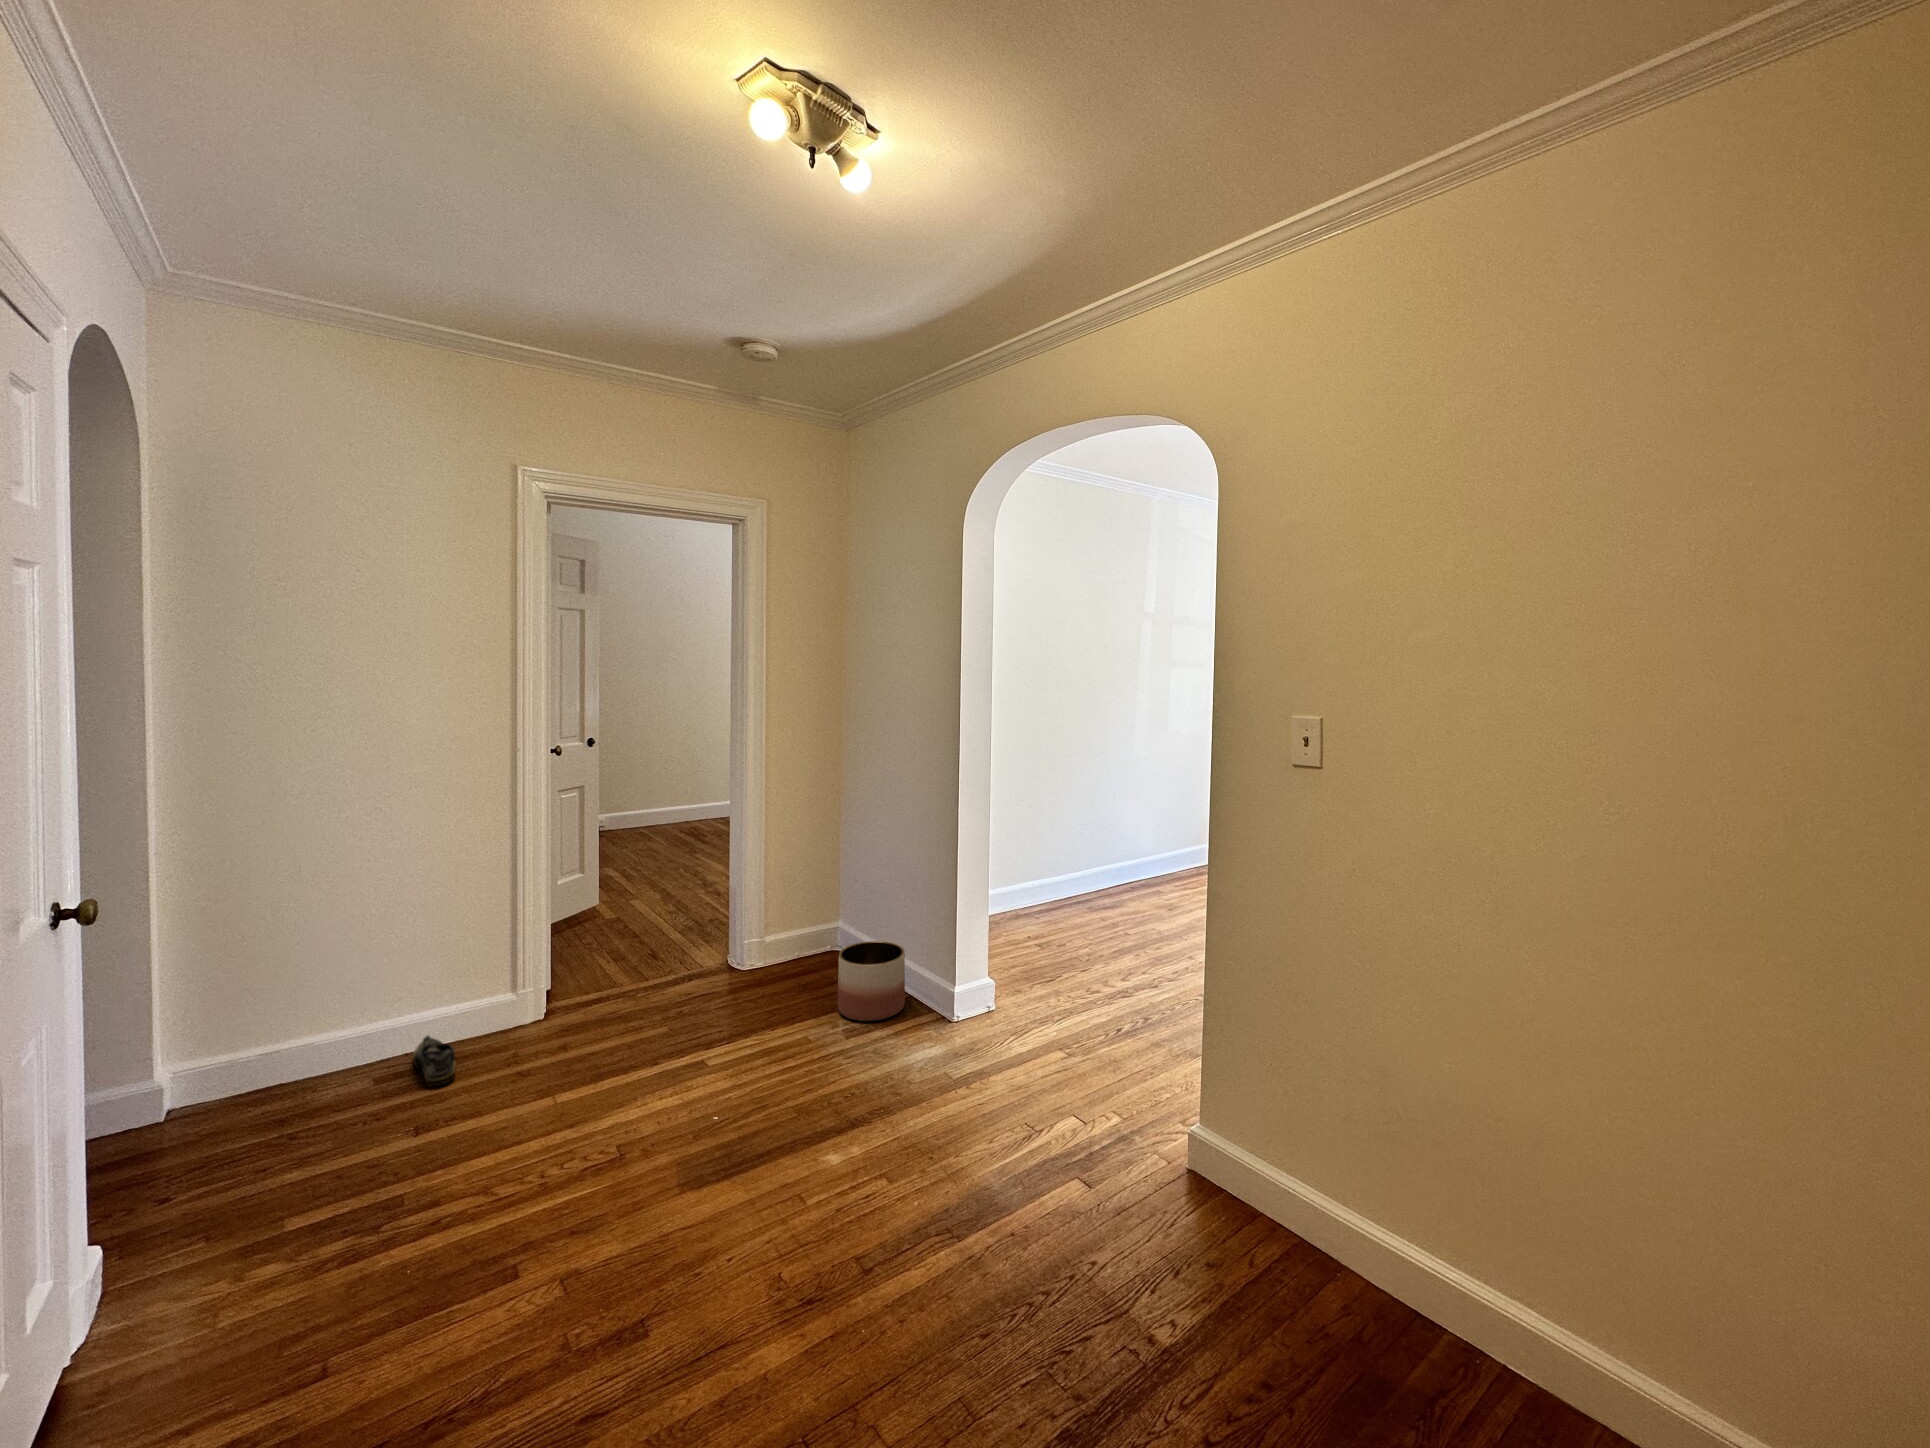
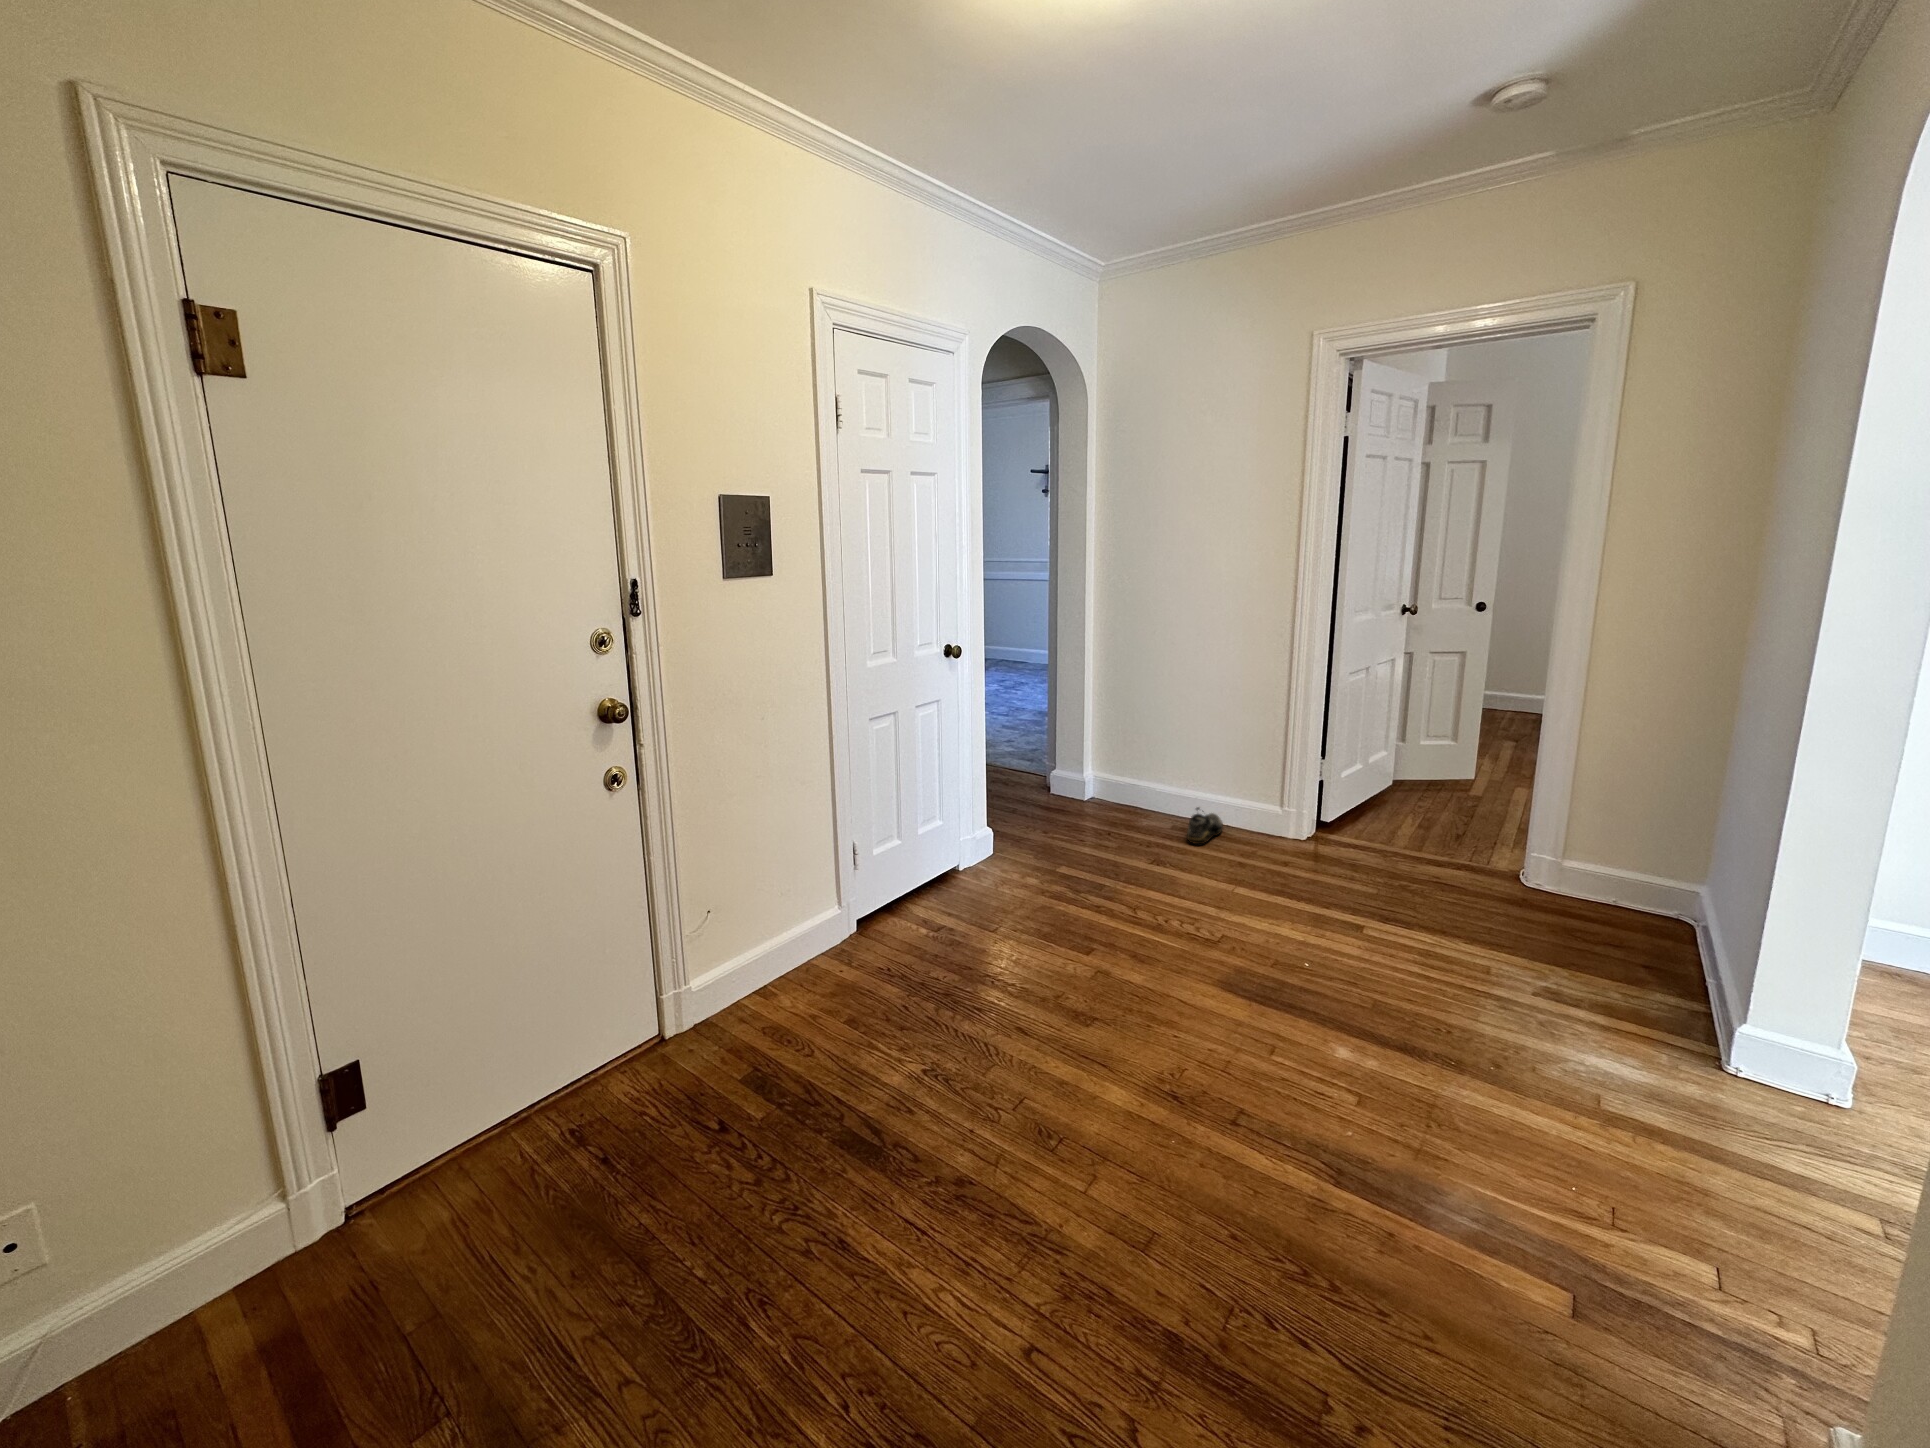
planter: present [838,941,905,1021] -> none [1568,897,1698,1012]

